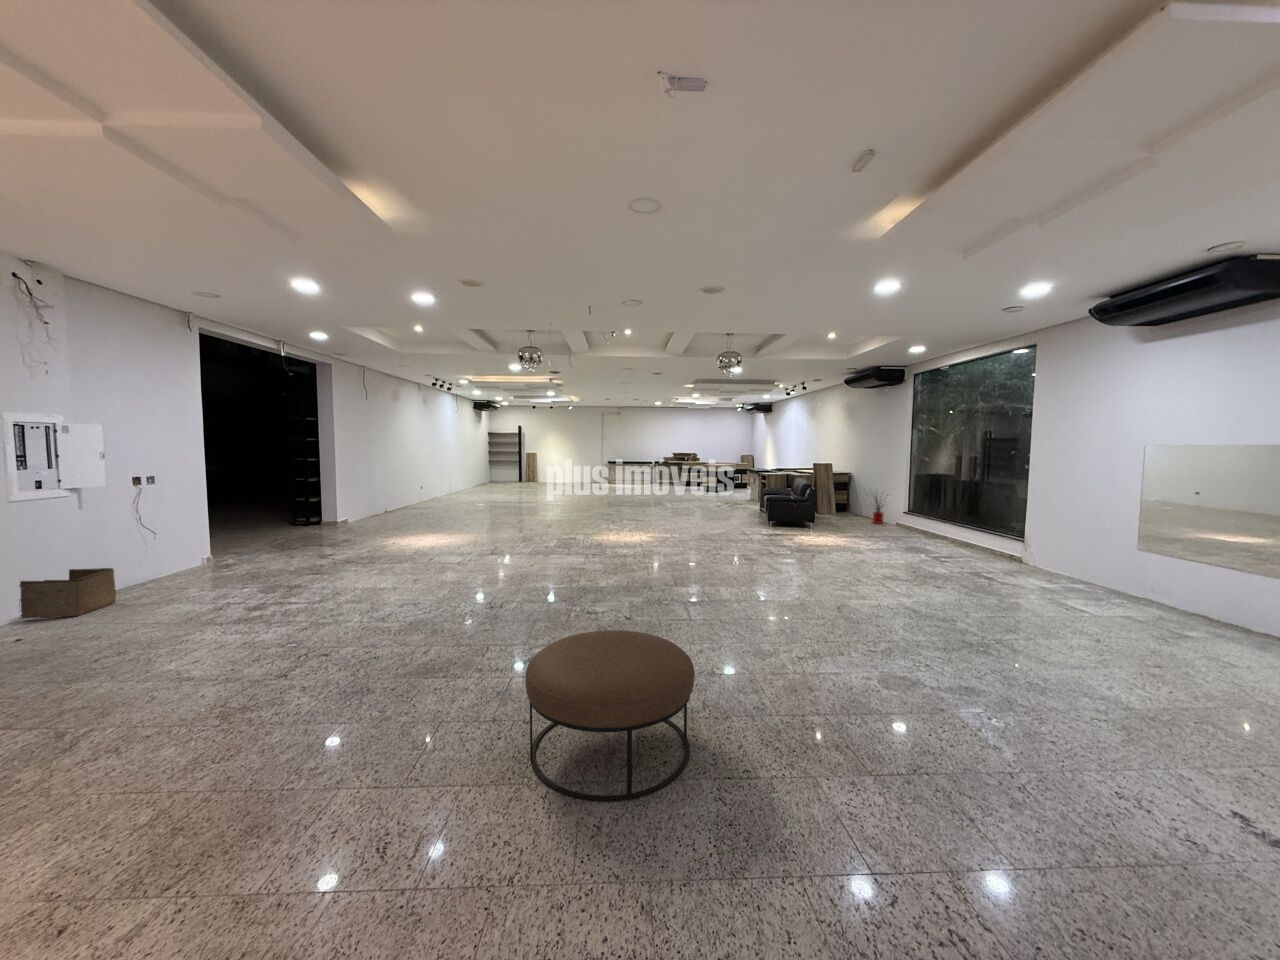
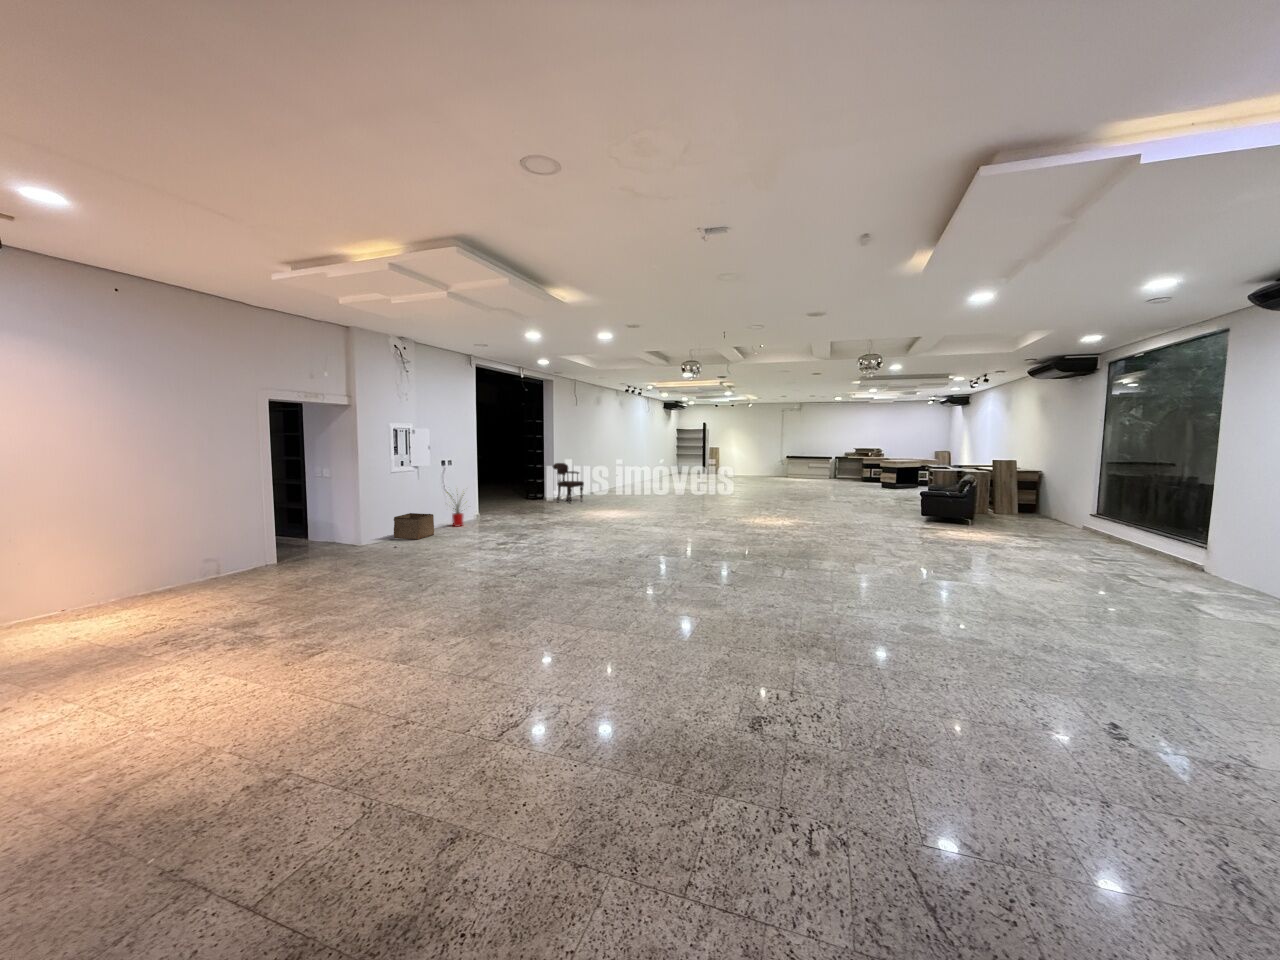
armchair: none [331,475,379,529] -> present [553,463,584,503]
house plant: present [873,495,888,524] -> present [447,492,463,526]
ottoman: present [525,630,694,801] -> none [623,563,727,651]

